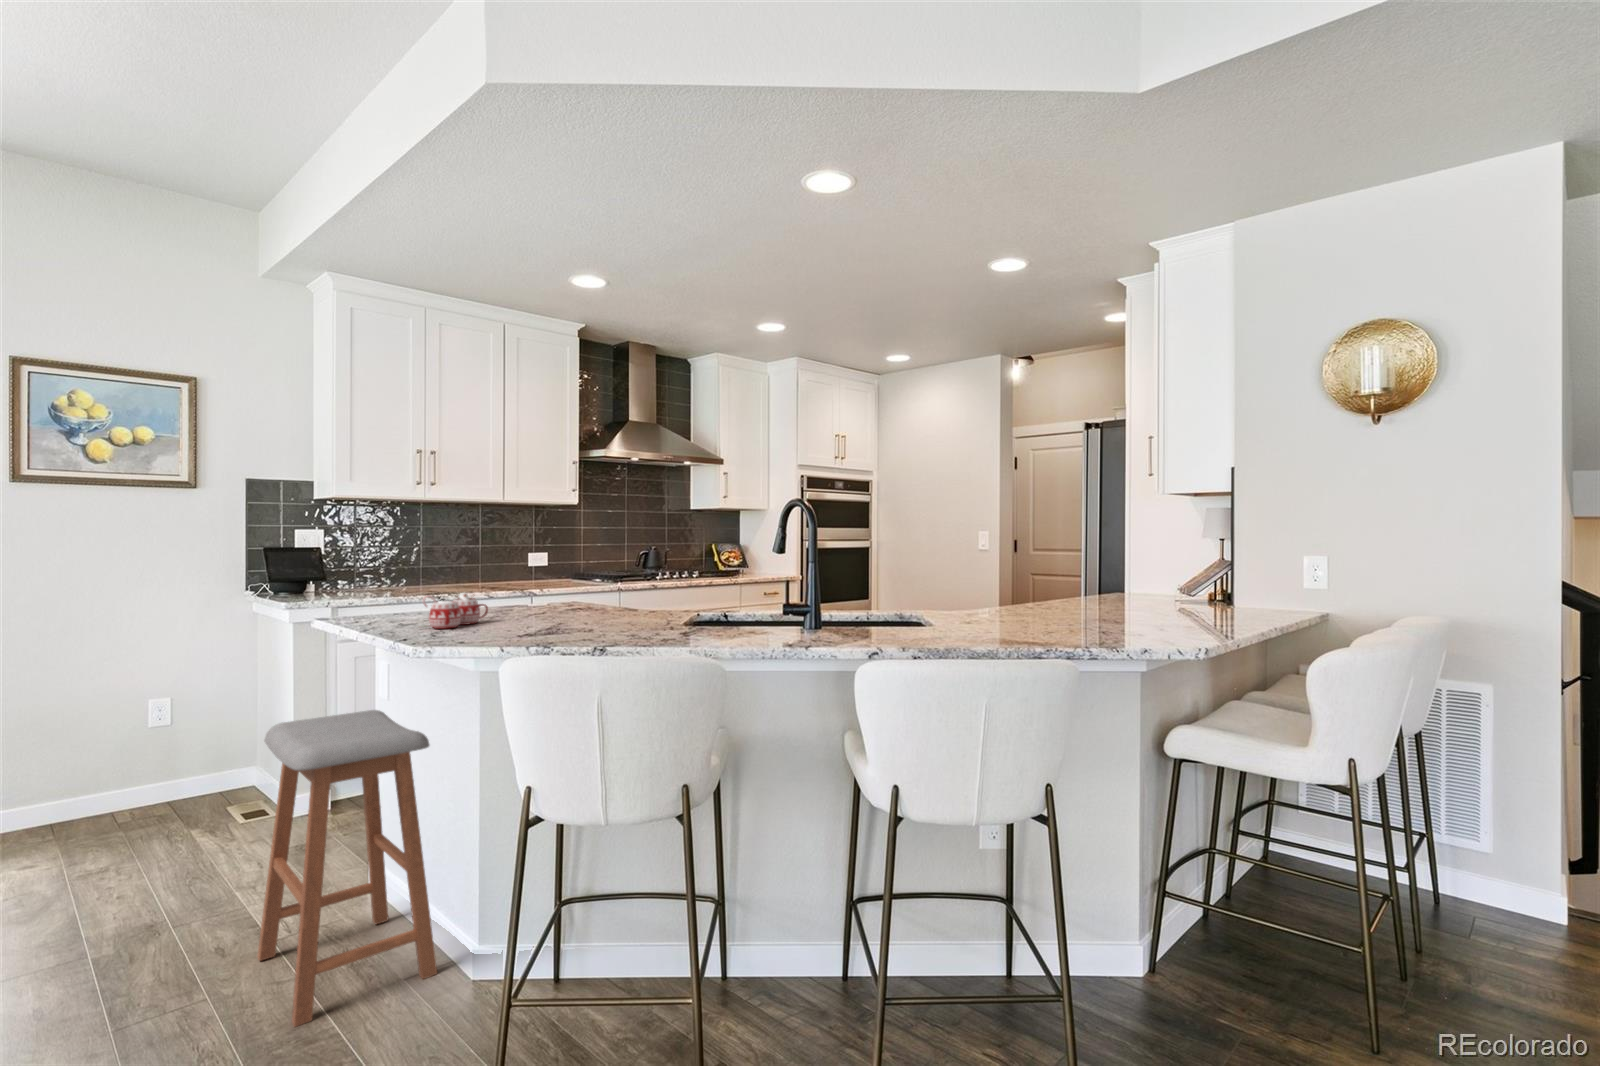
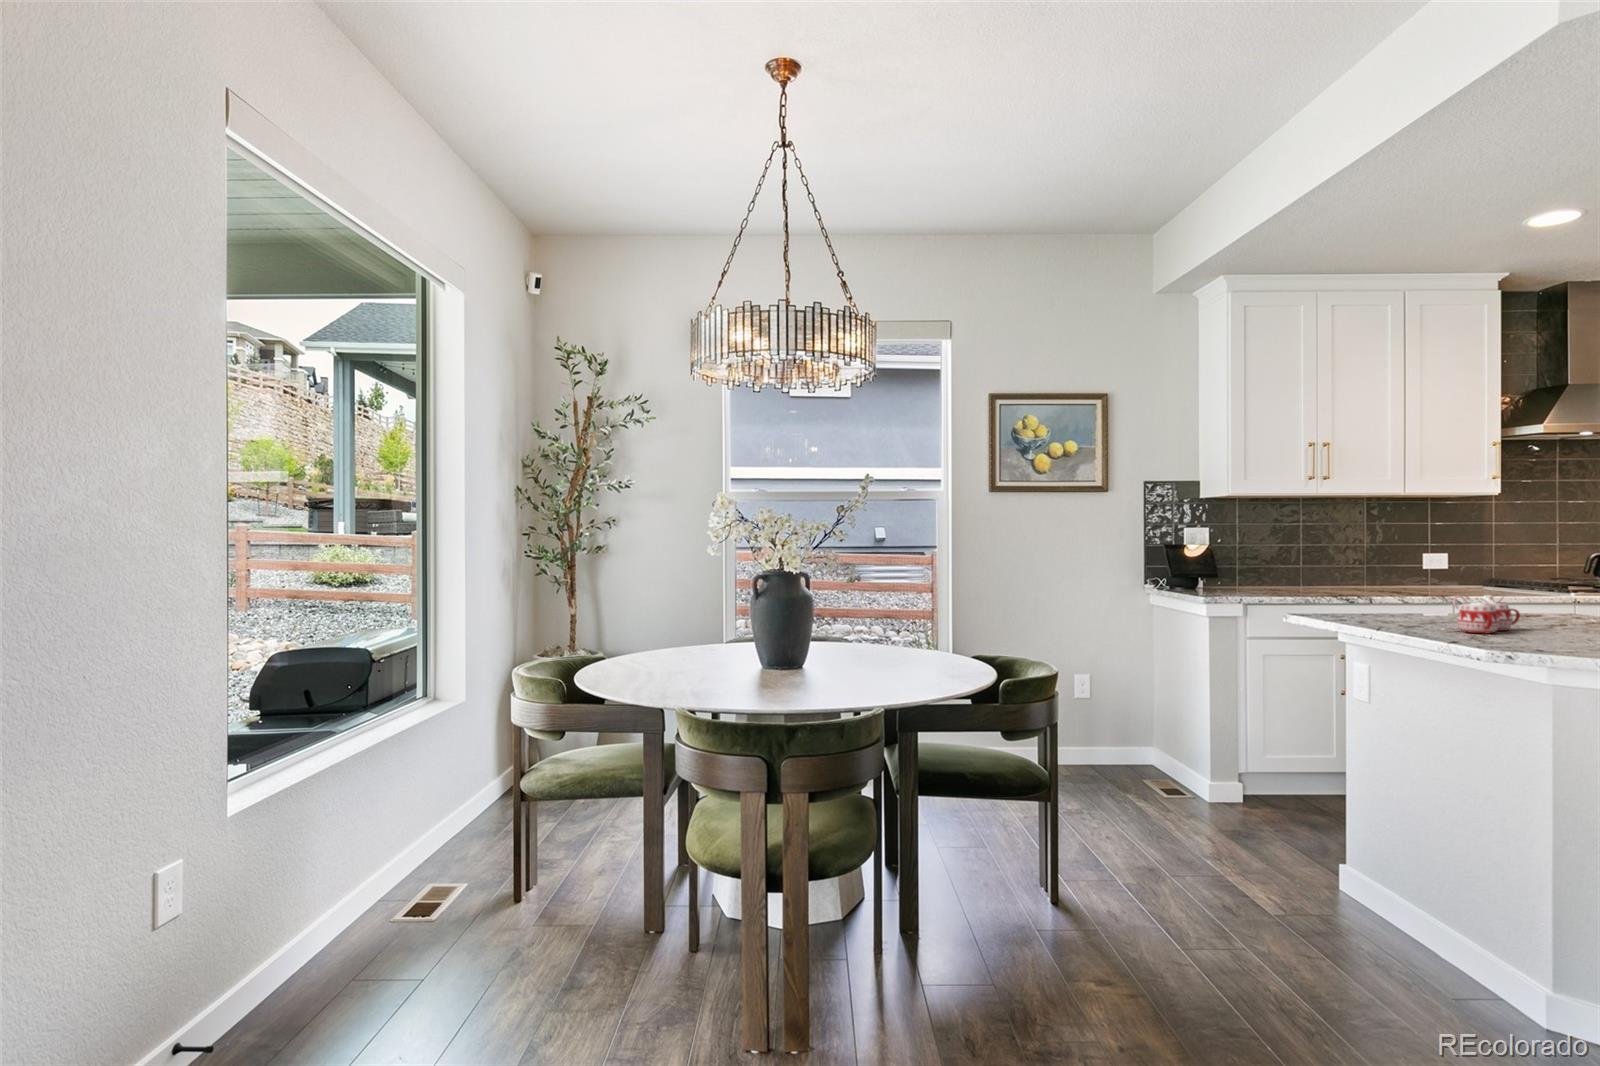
stool: present [257,710,437,1027] -> none [1279,711,1510,1014]

